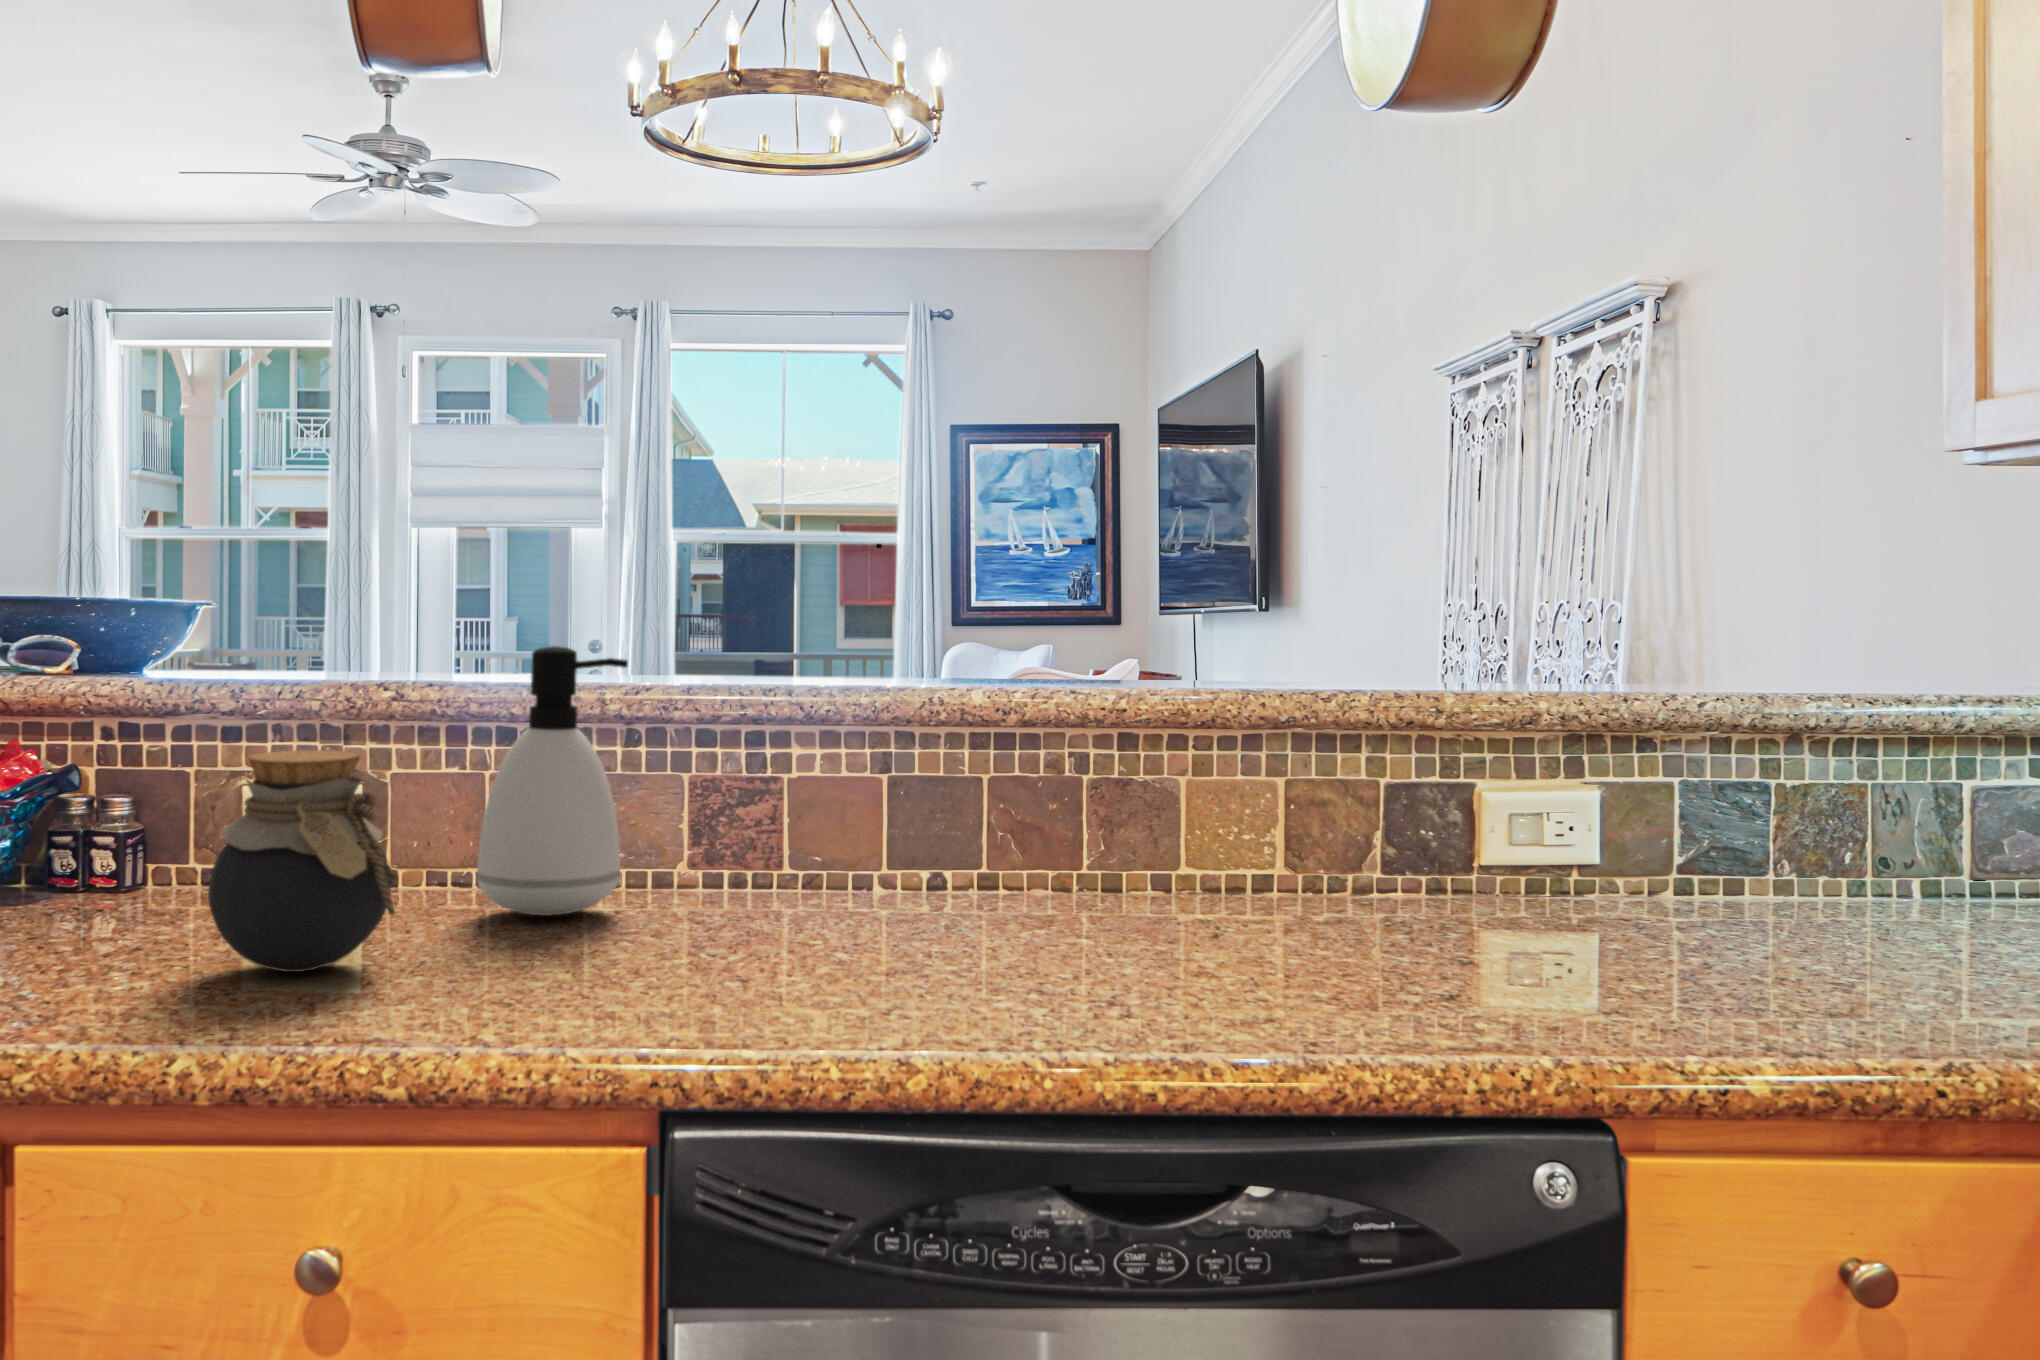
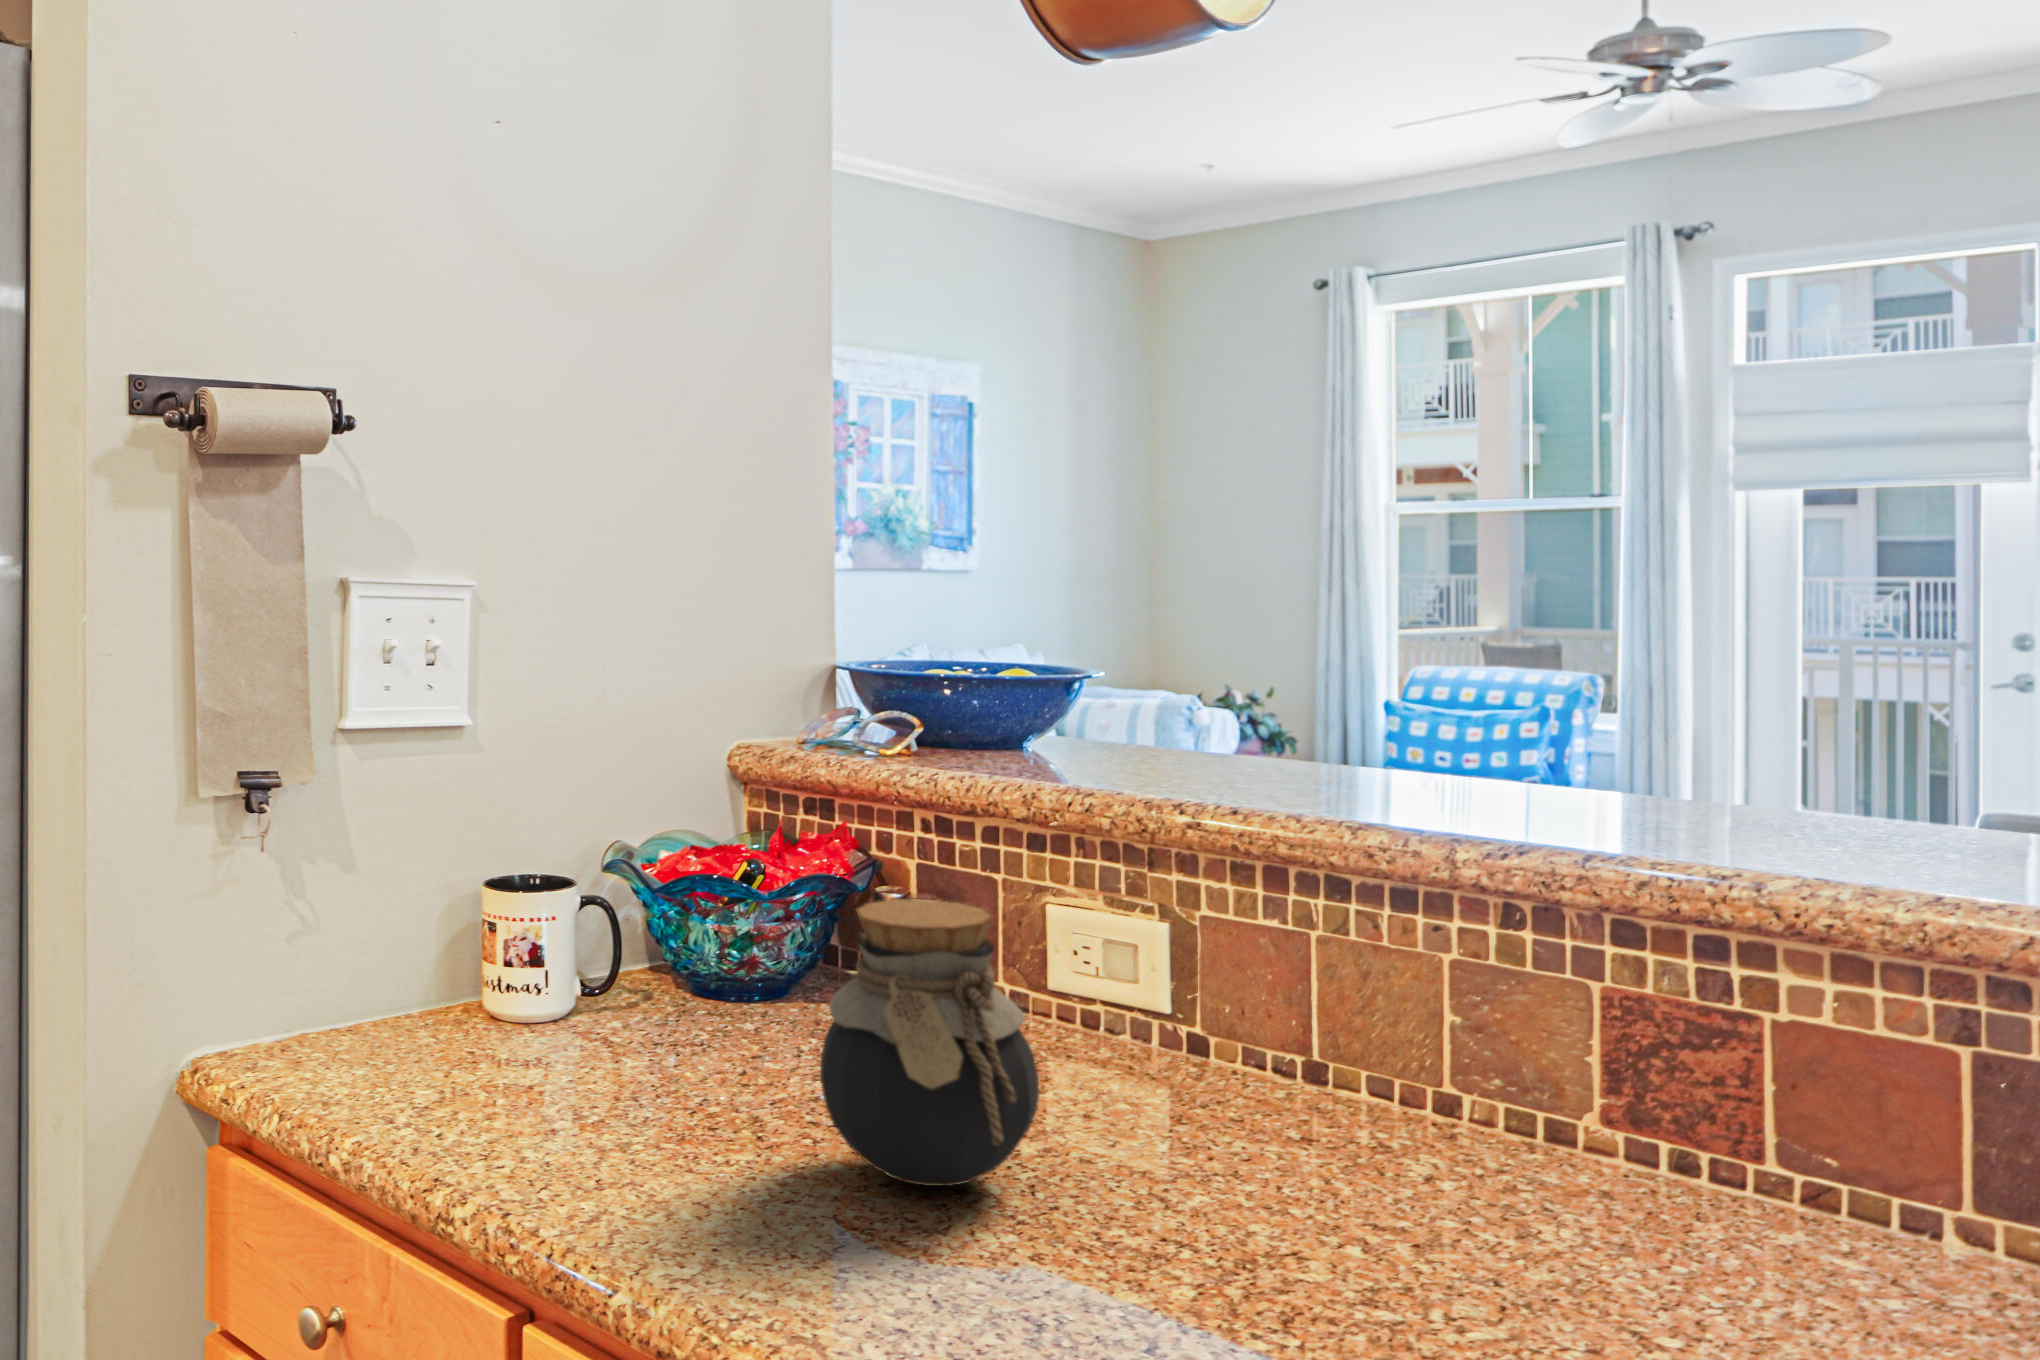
soap dispenser: present [477,646,628,915] -> none [1244,785,1454,1165]

